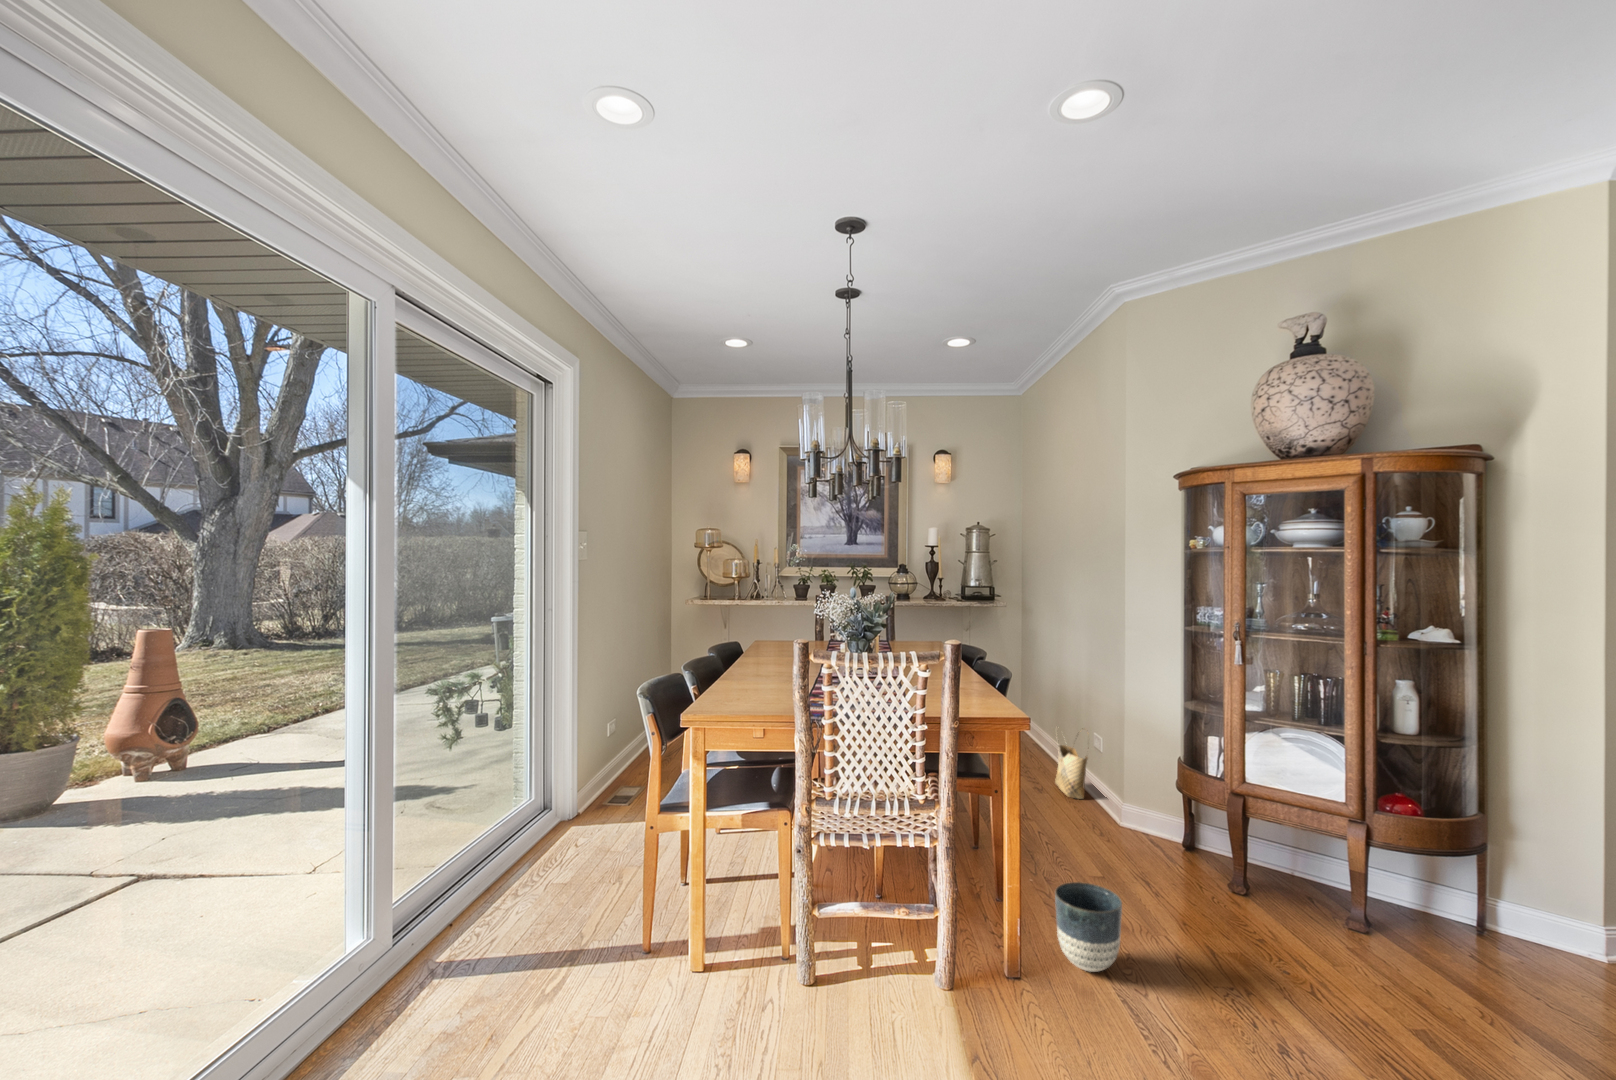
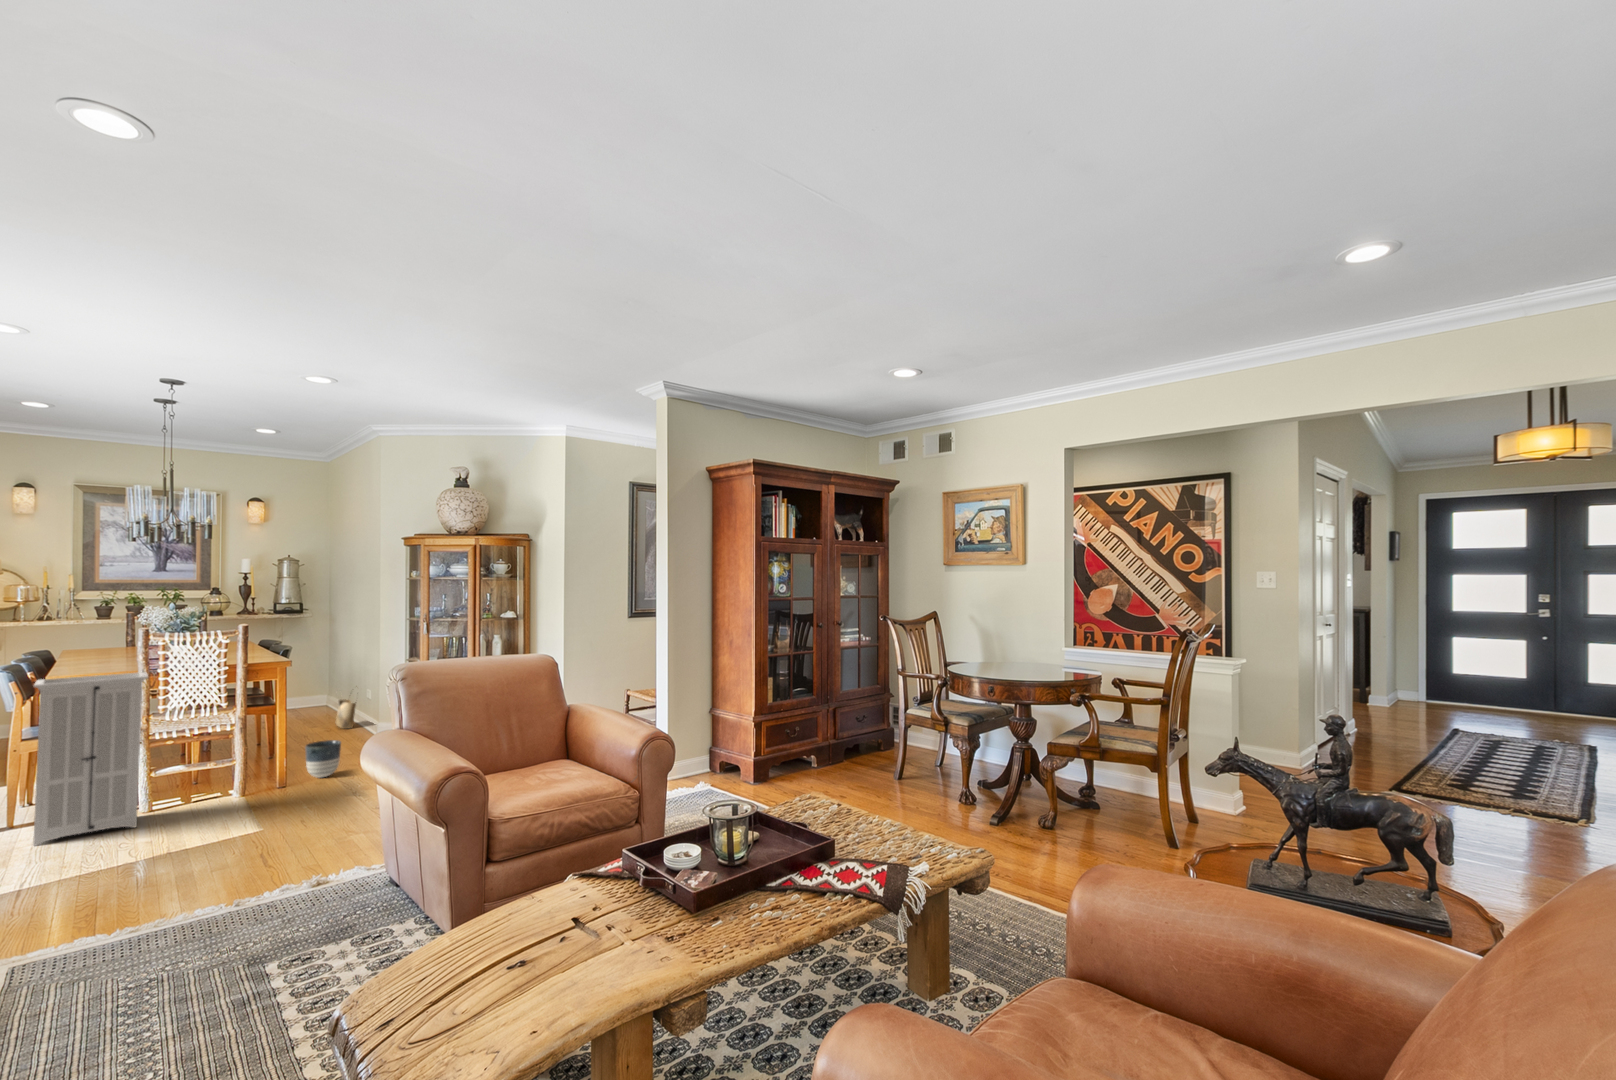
storage cabinet: none [640,715,805,1049] -> present [33,671,148,846]

